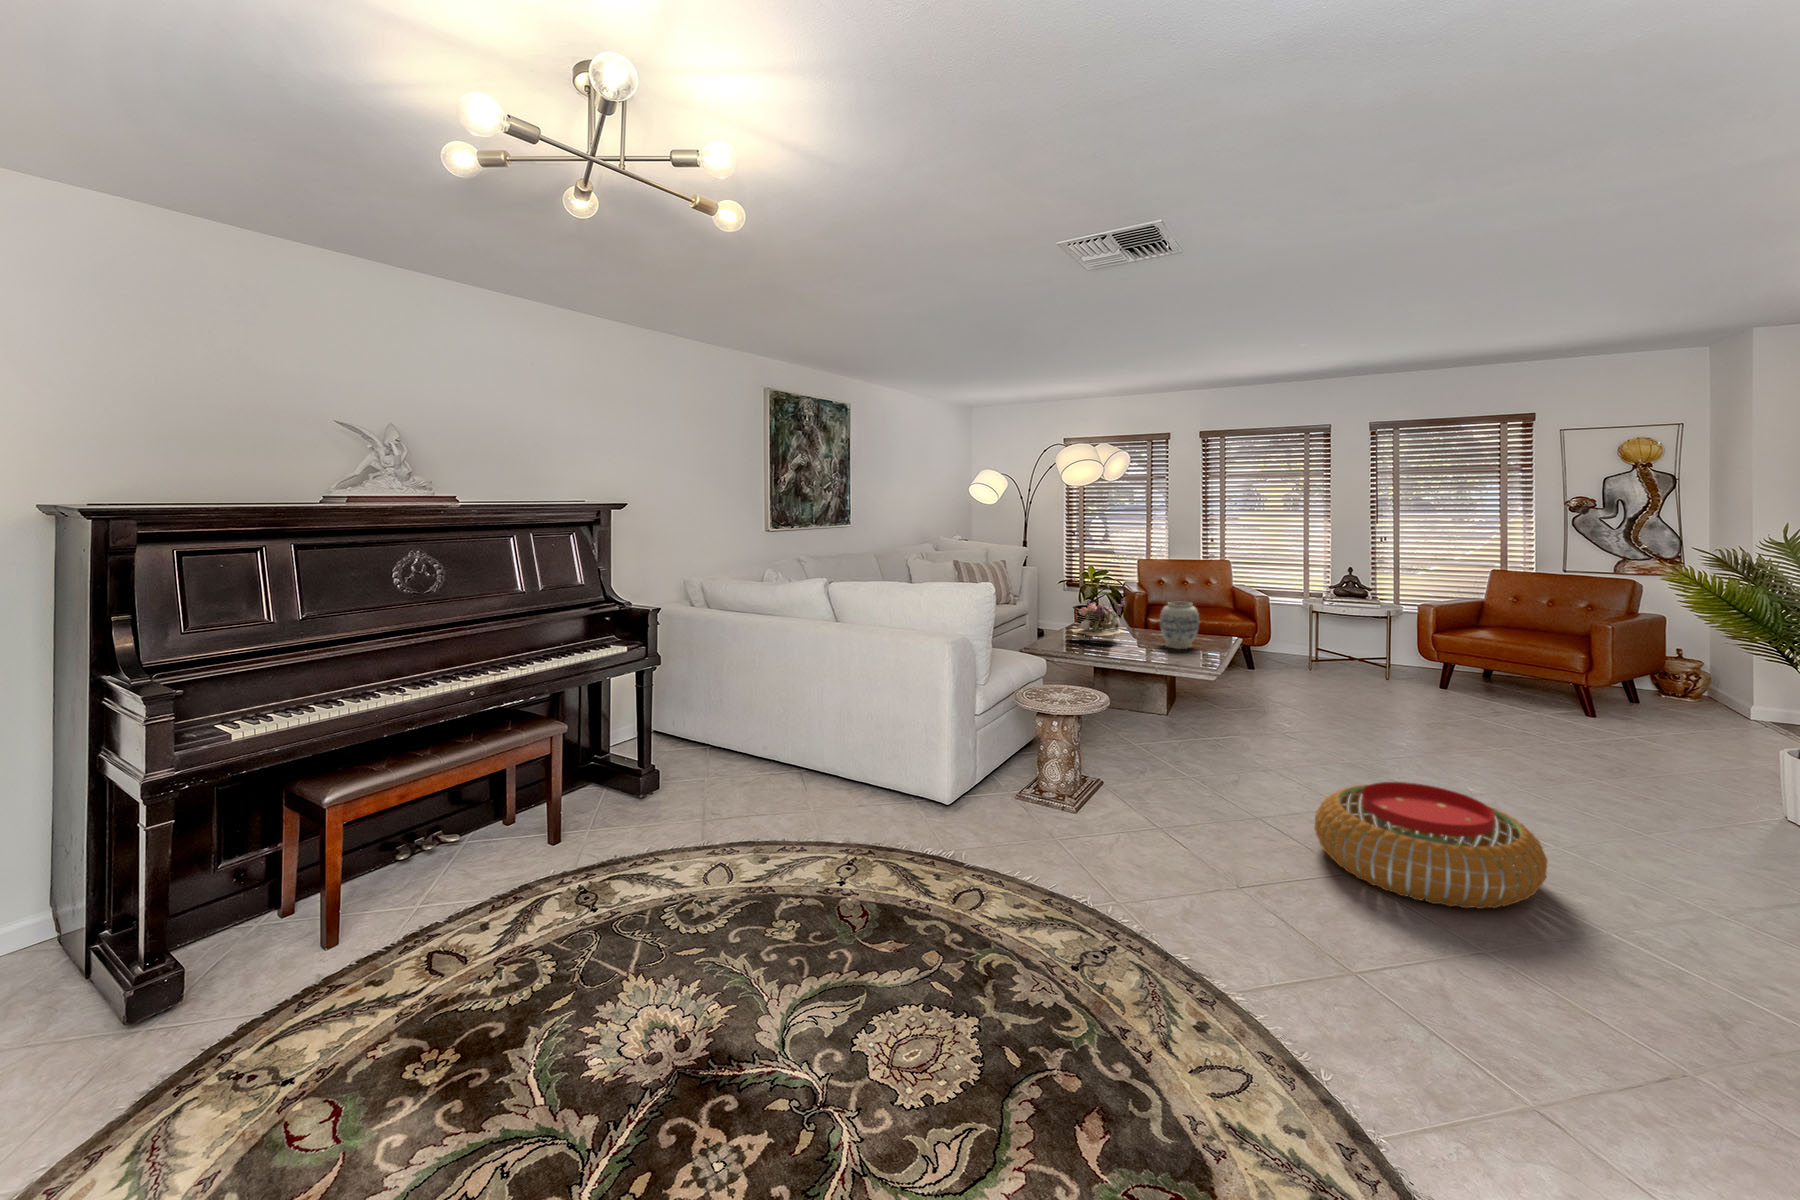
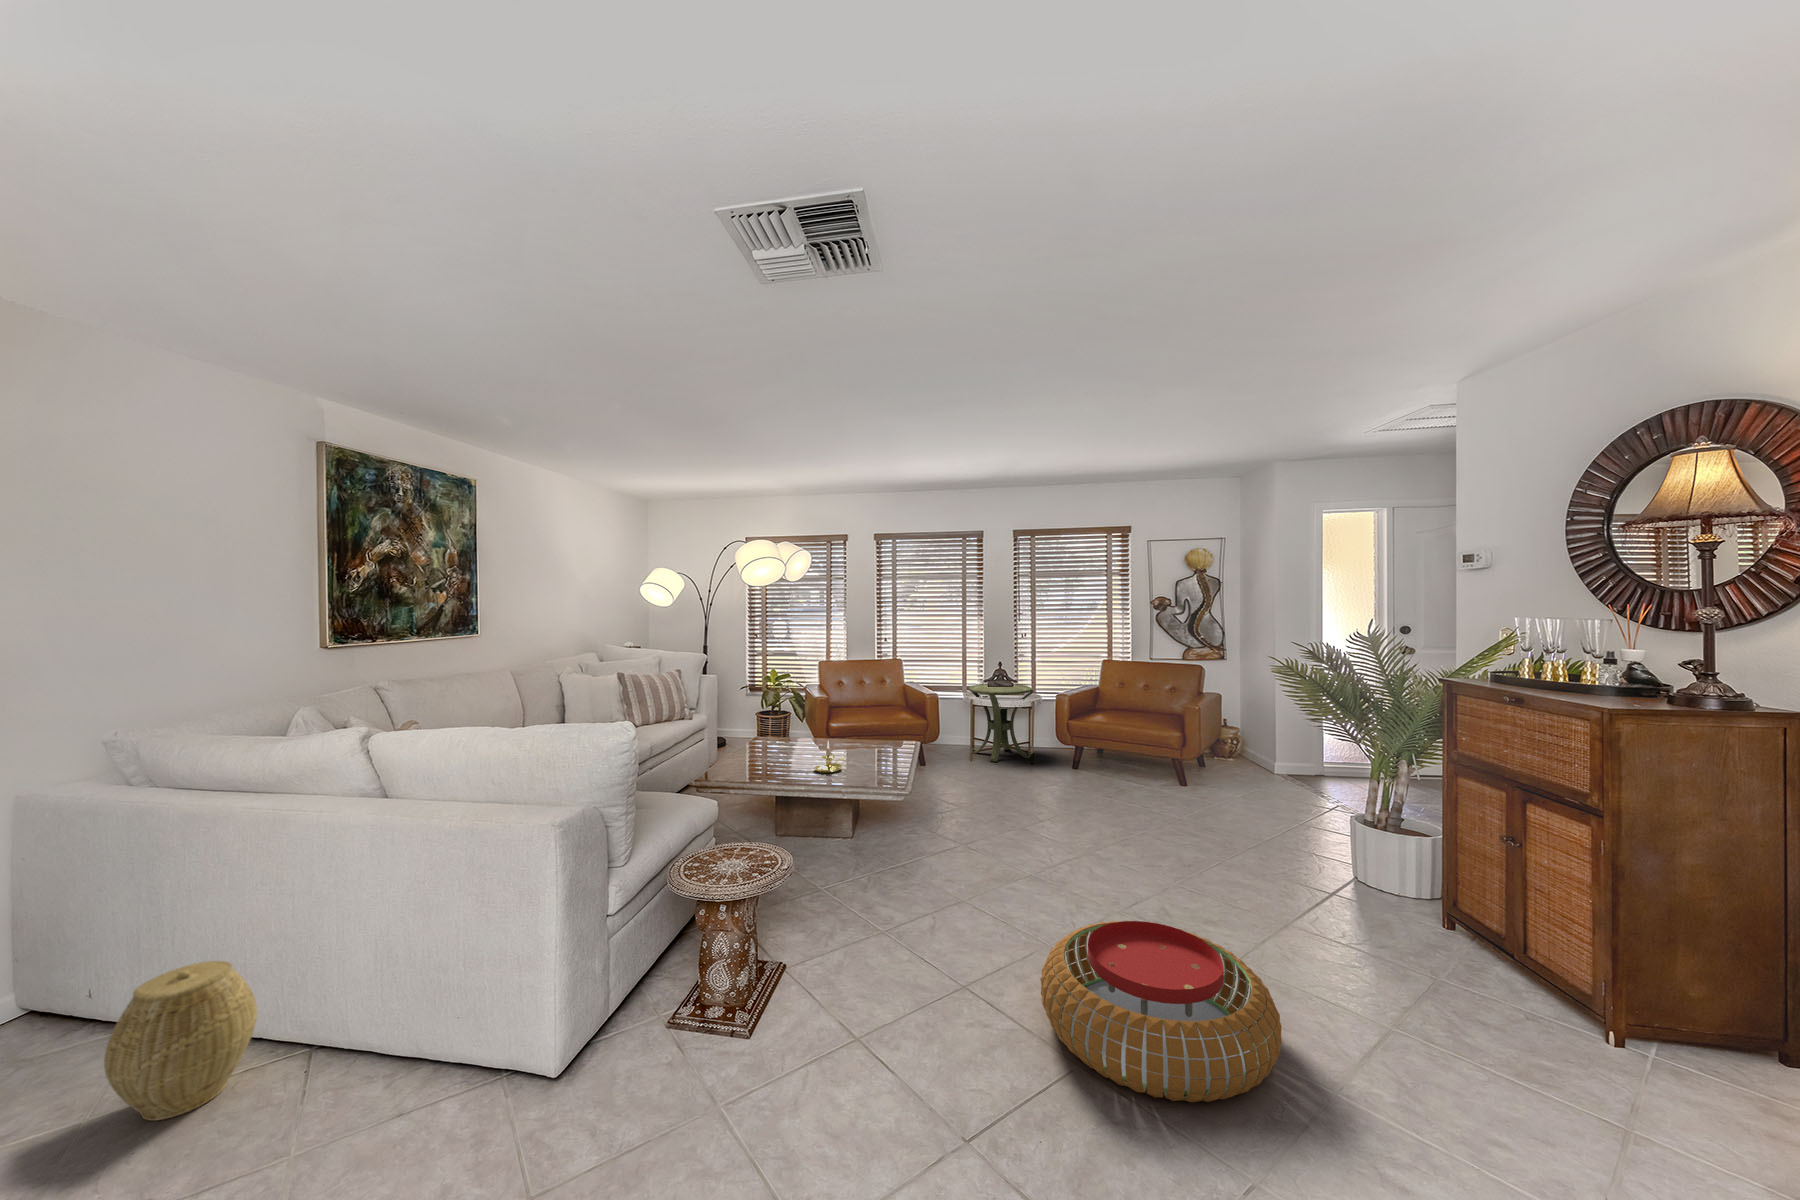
side table: none [1304,591,1387,674] -> present [968,684,1033,762]
flower arrangement: present [1071,598,1127,640] -> none [748,705,812,756]
vase: present [1160,602,1199,649] -> none [844,707,883,758]
candle holder: none [1129,627,1160,656] -> present [814,741,844,773]
woven basket: none [729,709,787,785] -> present [104,961,257,1121]

